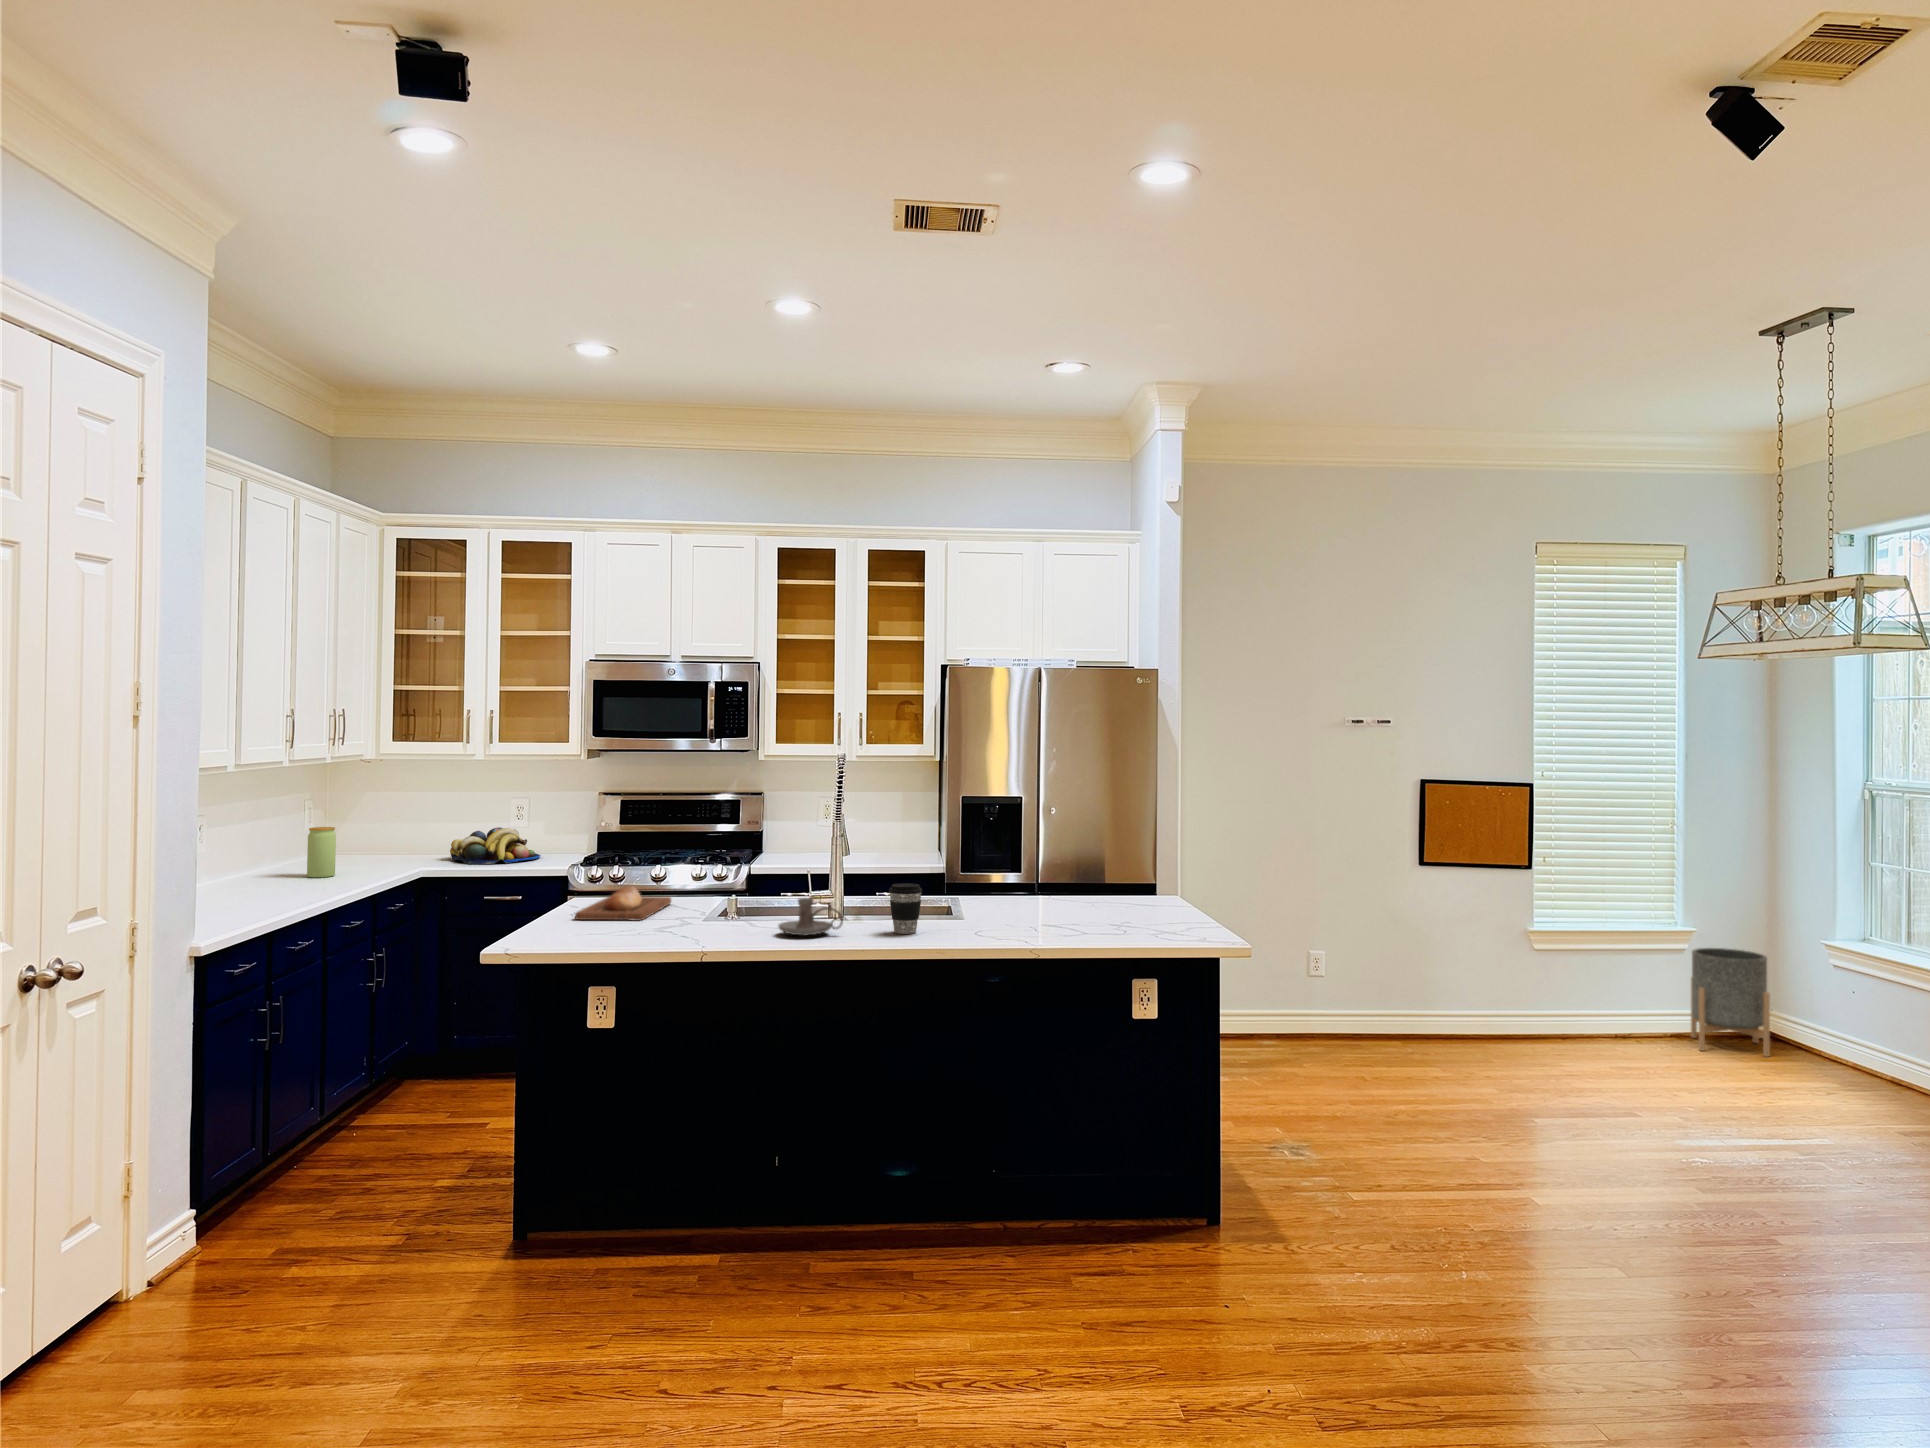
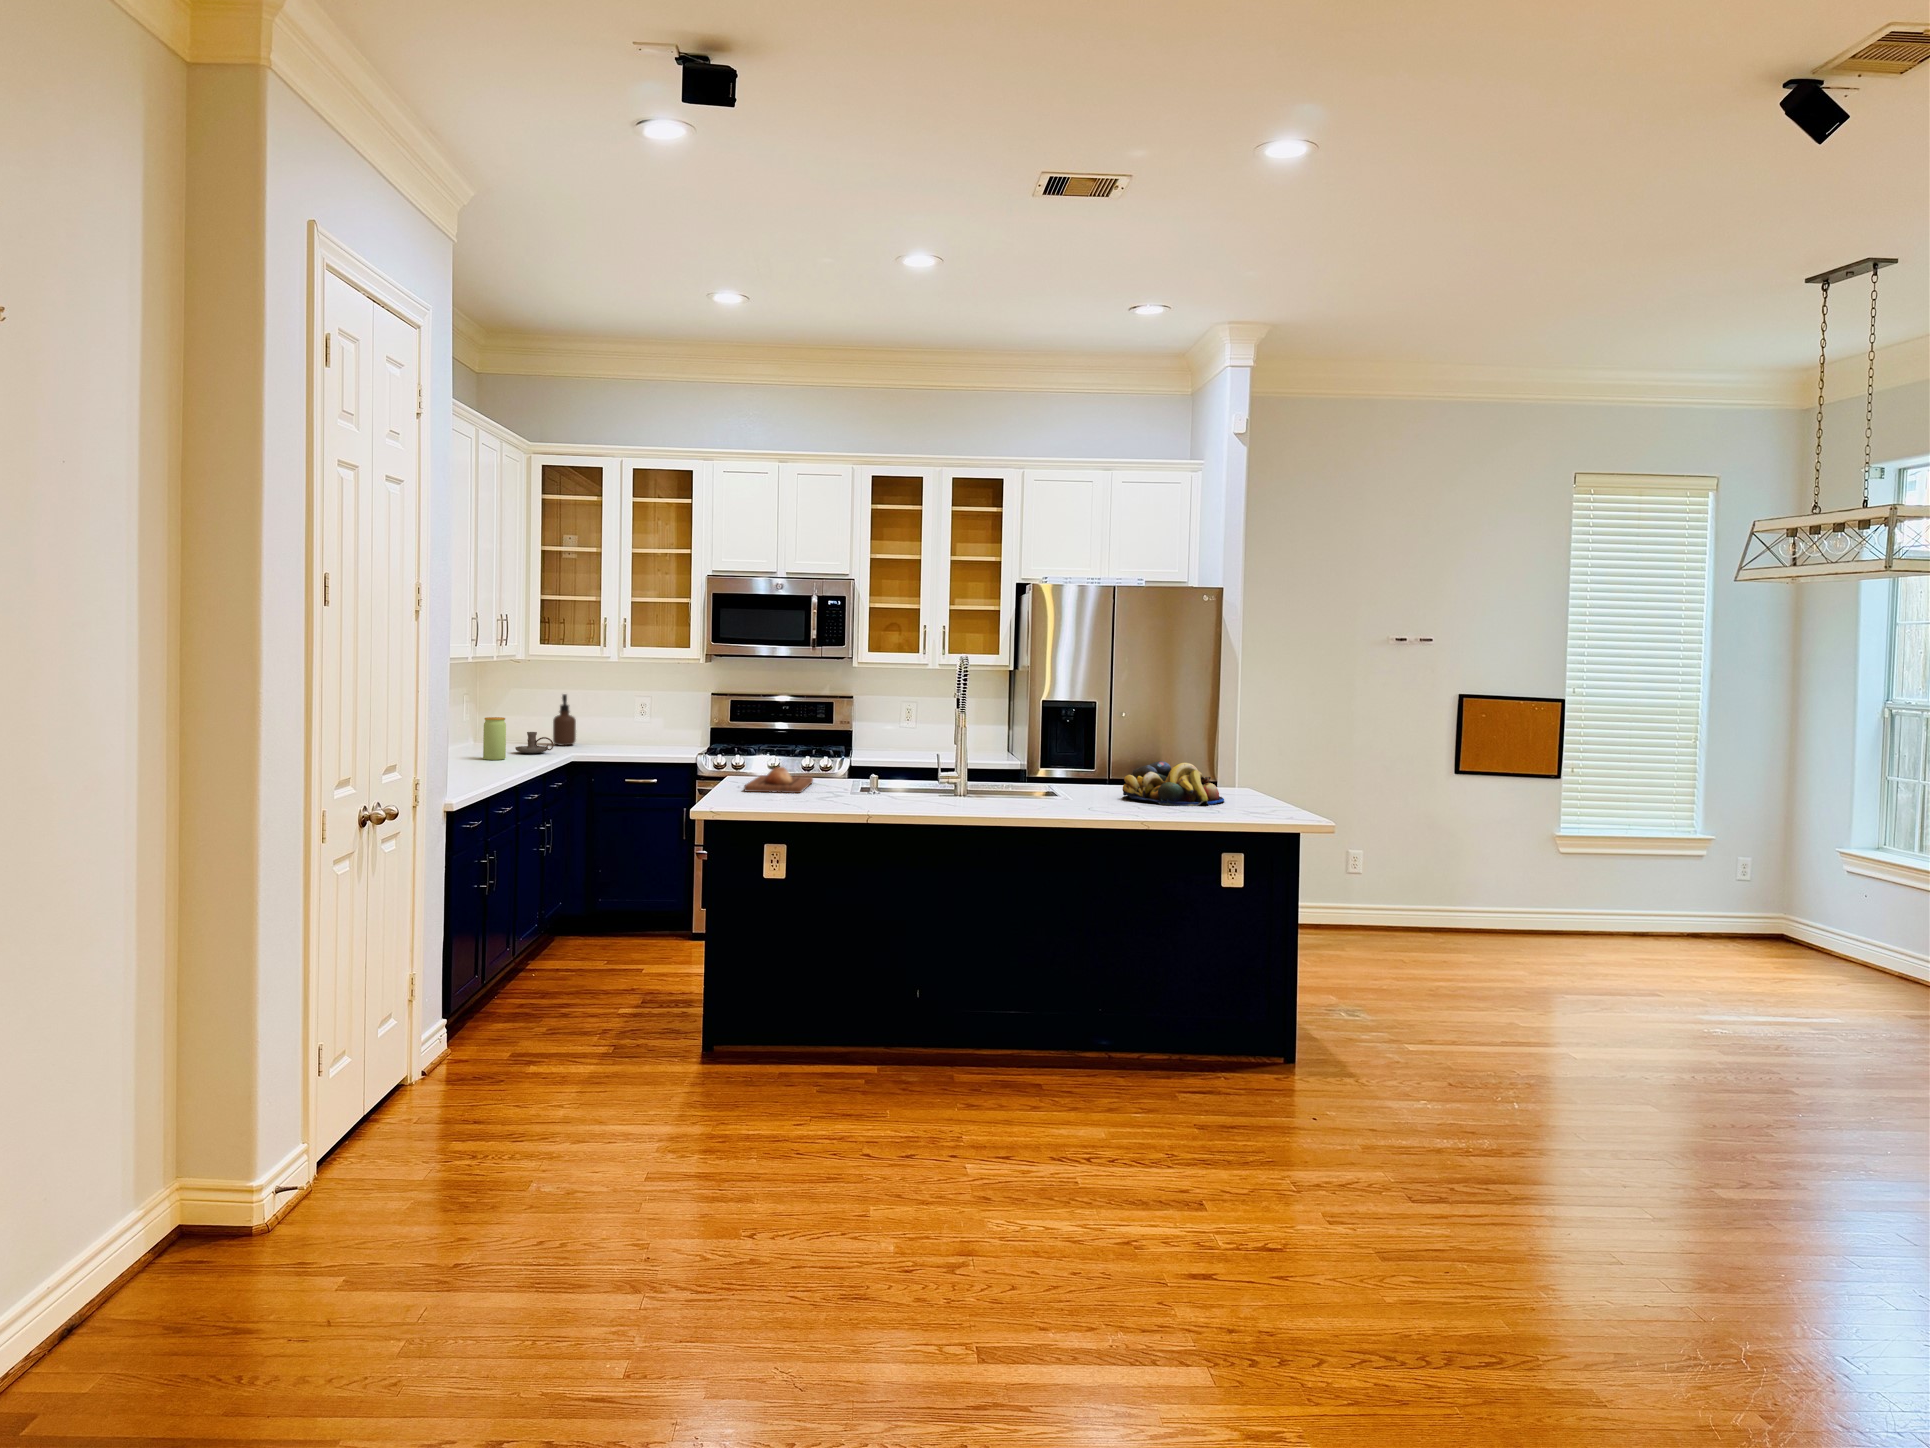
soap dispenser: none [411,795,439,855] -> present [553,694,576,746]
fruit bowl: present [450,827,541,864] -> present [1122,761,1224,806]
coffee cup: present [889,883,922,934] -> none [1017,764,1045,806]
candle holder: present [779,898,843,936] -> present [515,732,553,753]
planter: present [1691,948,1770,1057] -> none [1703,855,1783,954]

